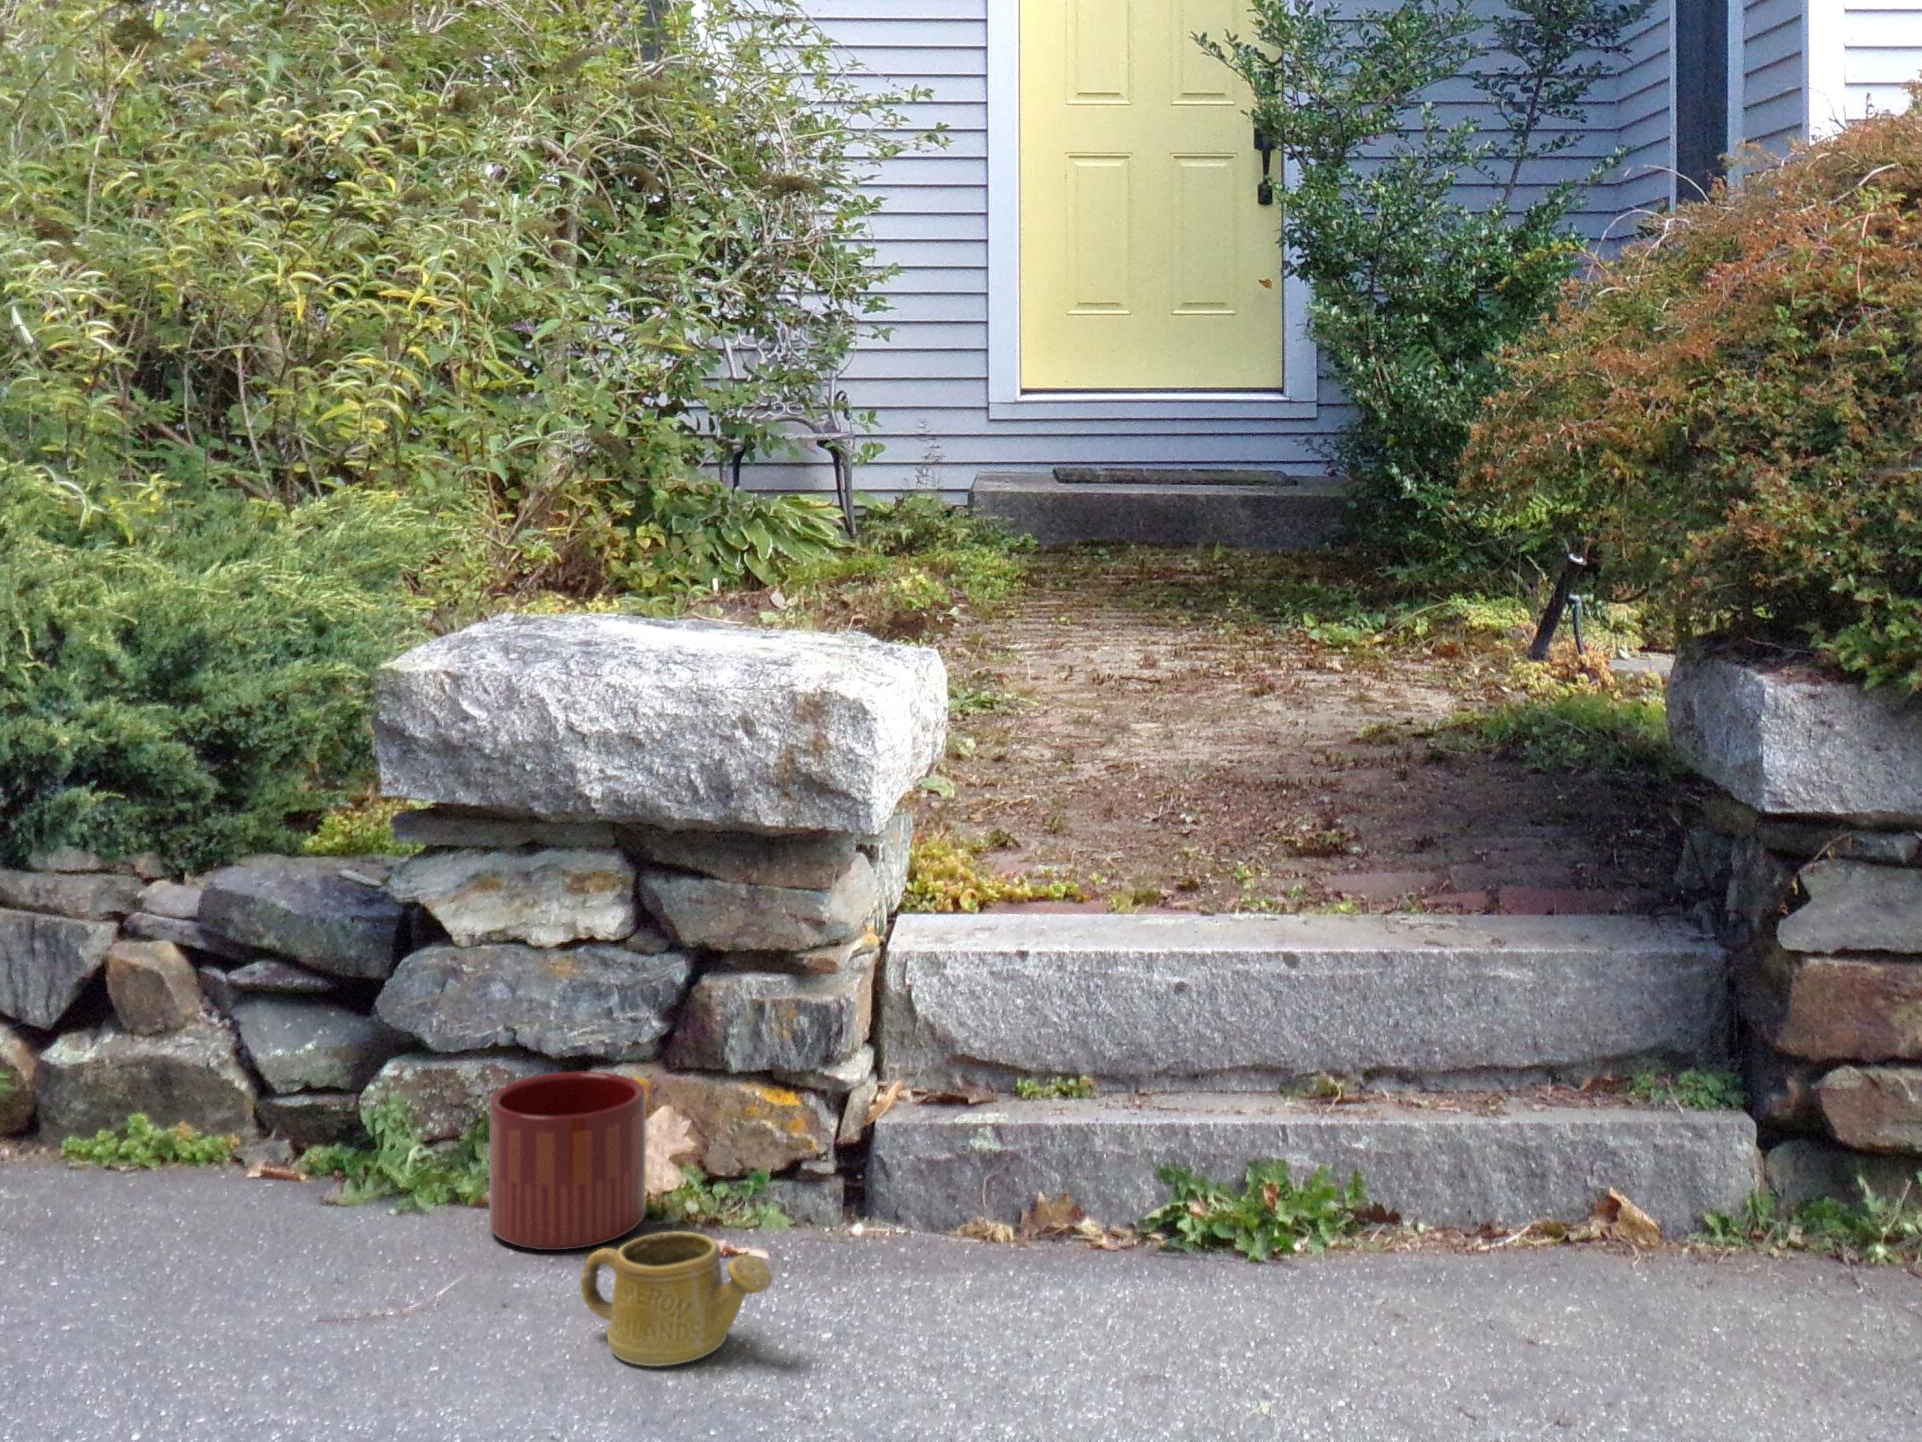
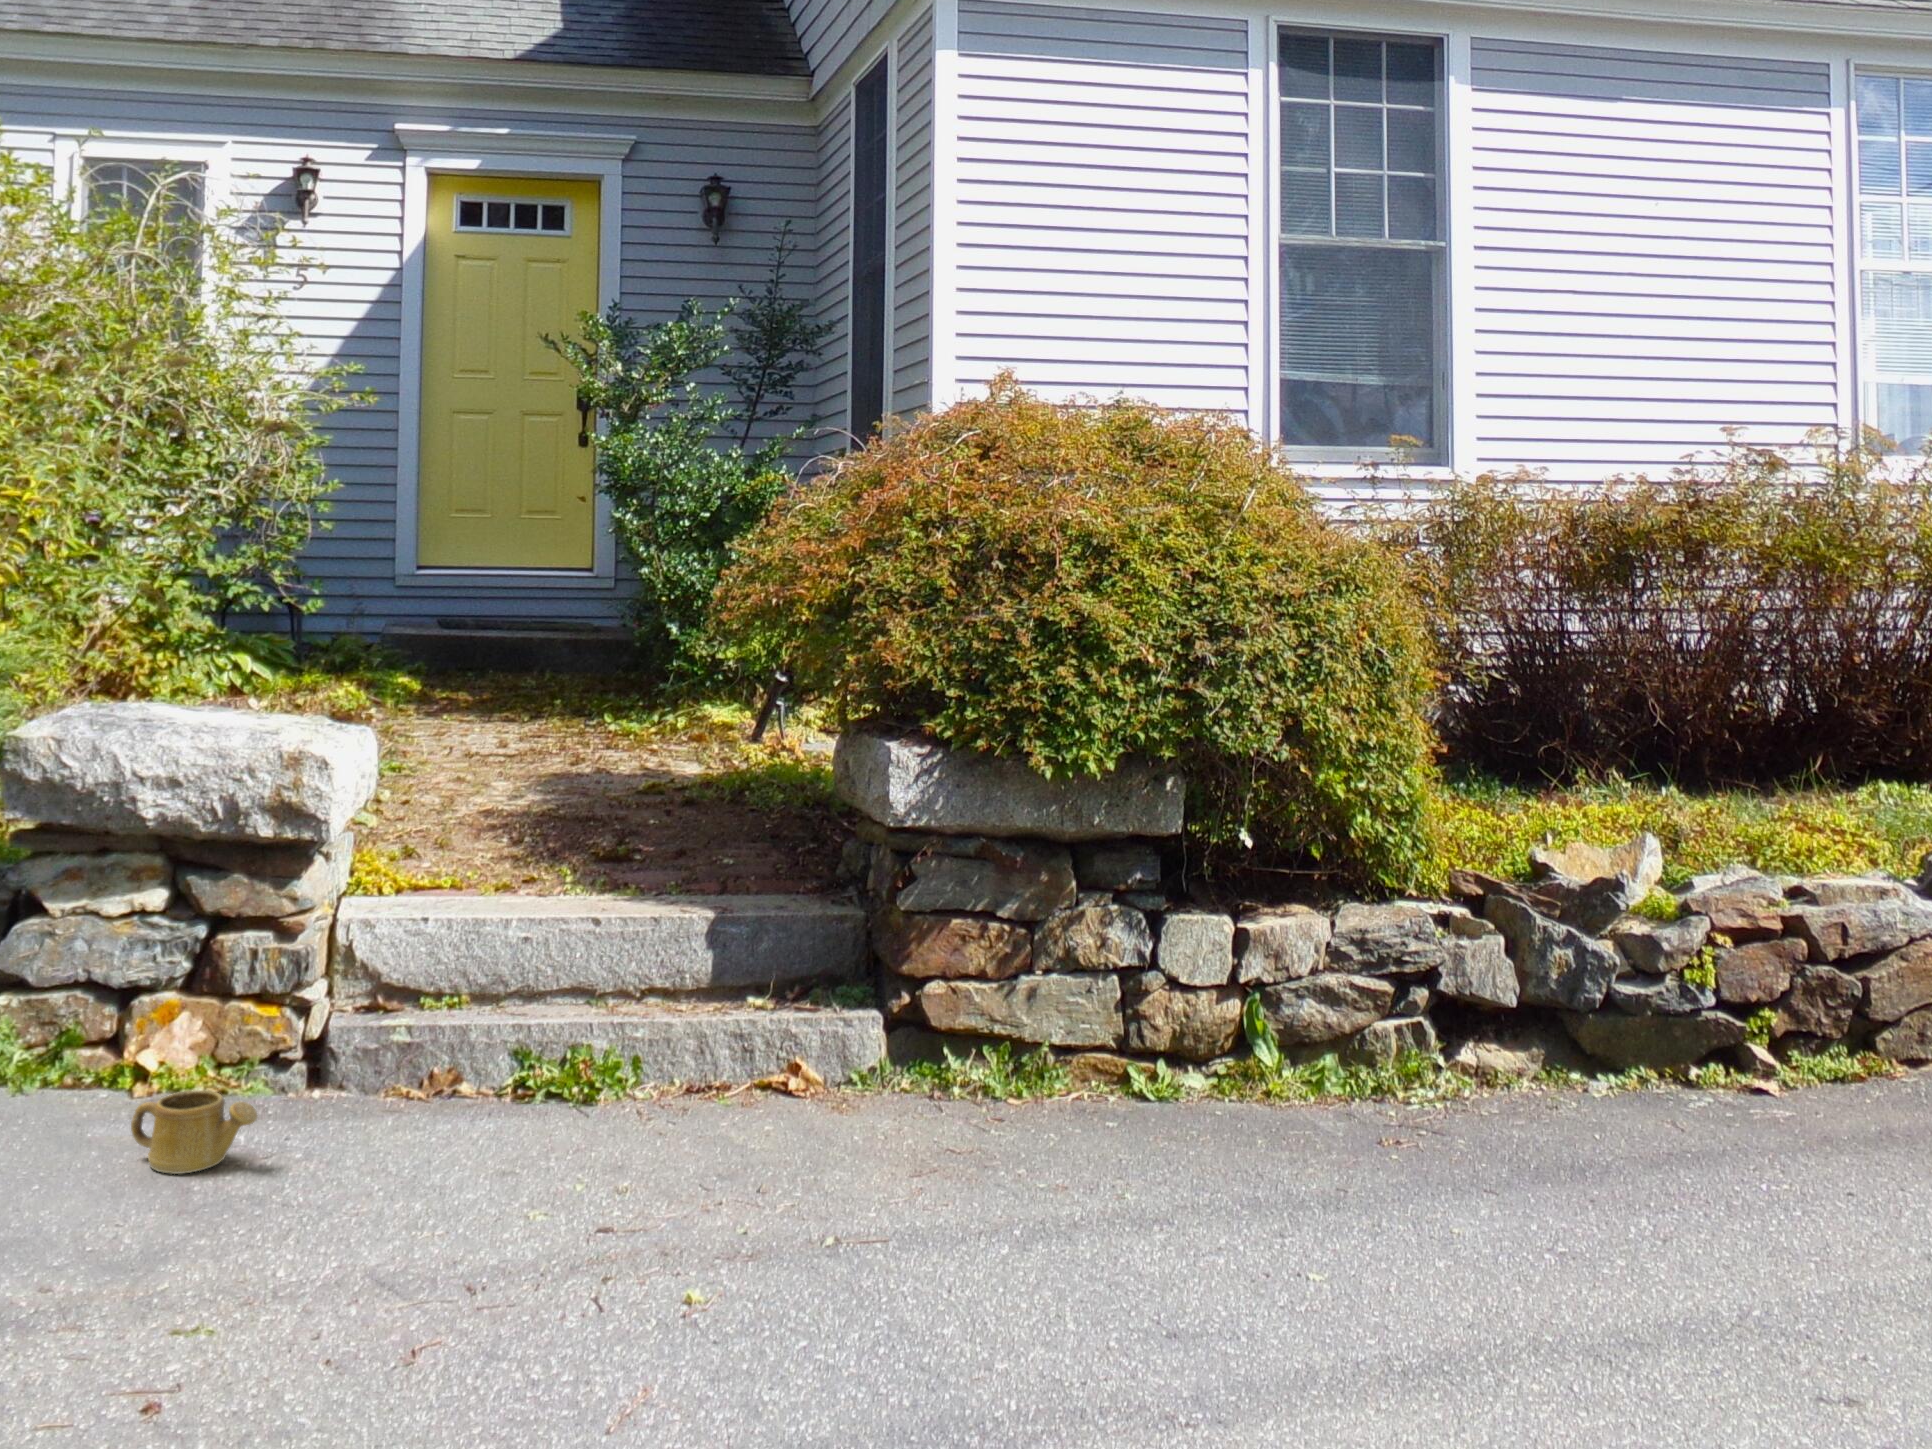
planter: present [489,1072,646,1250] -> none [65,999,175,1113]

